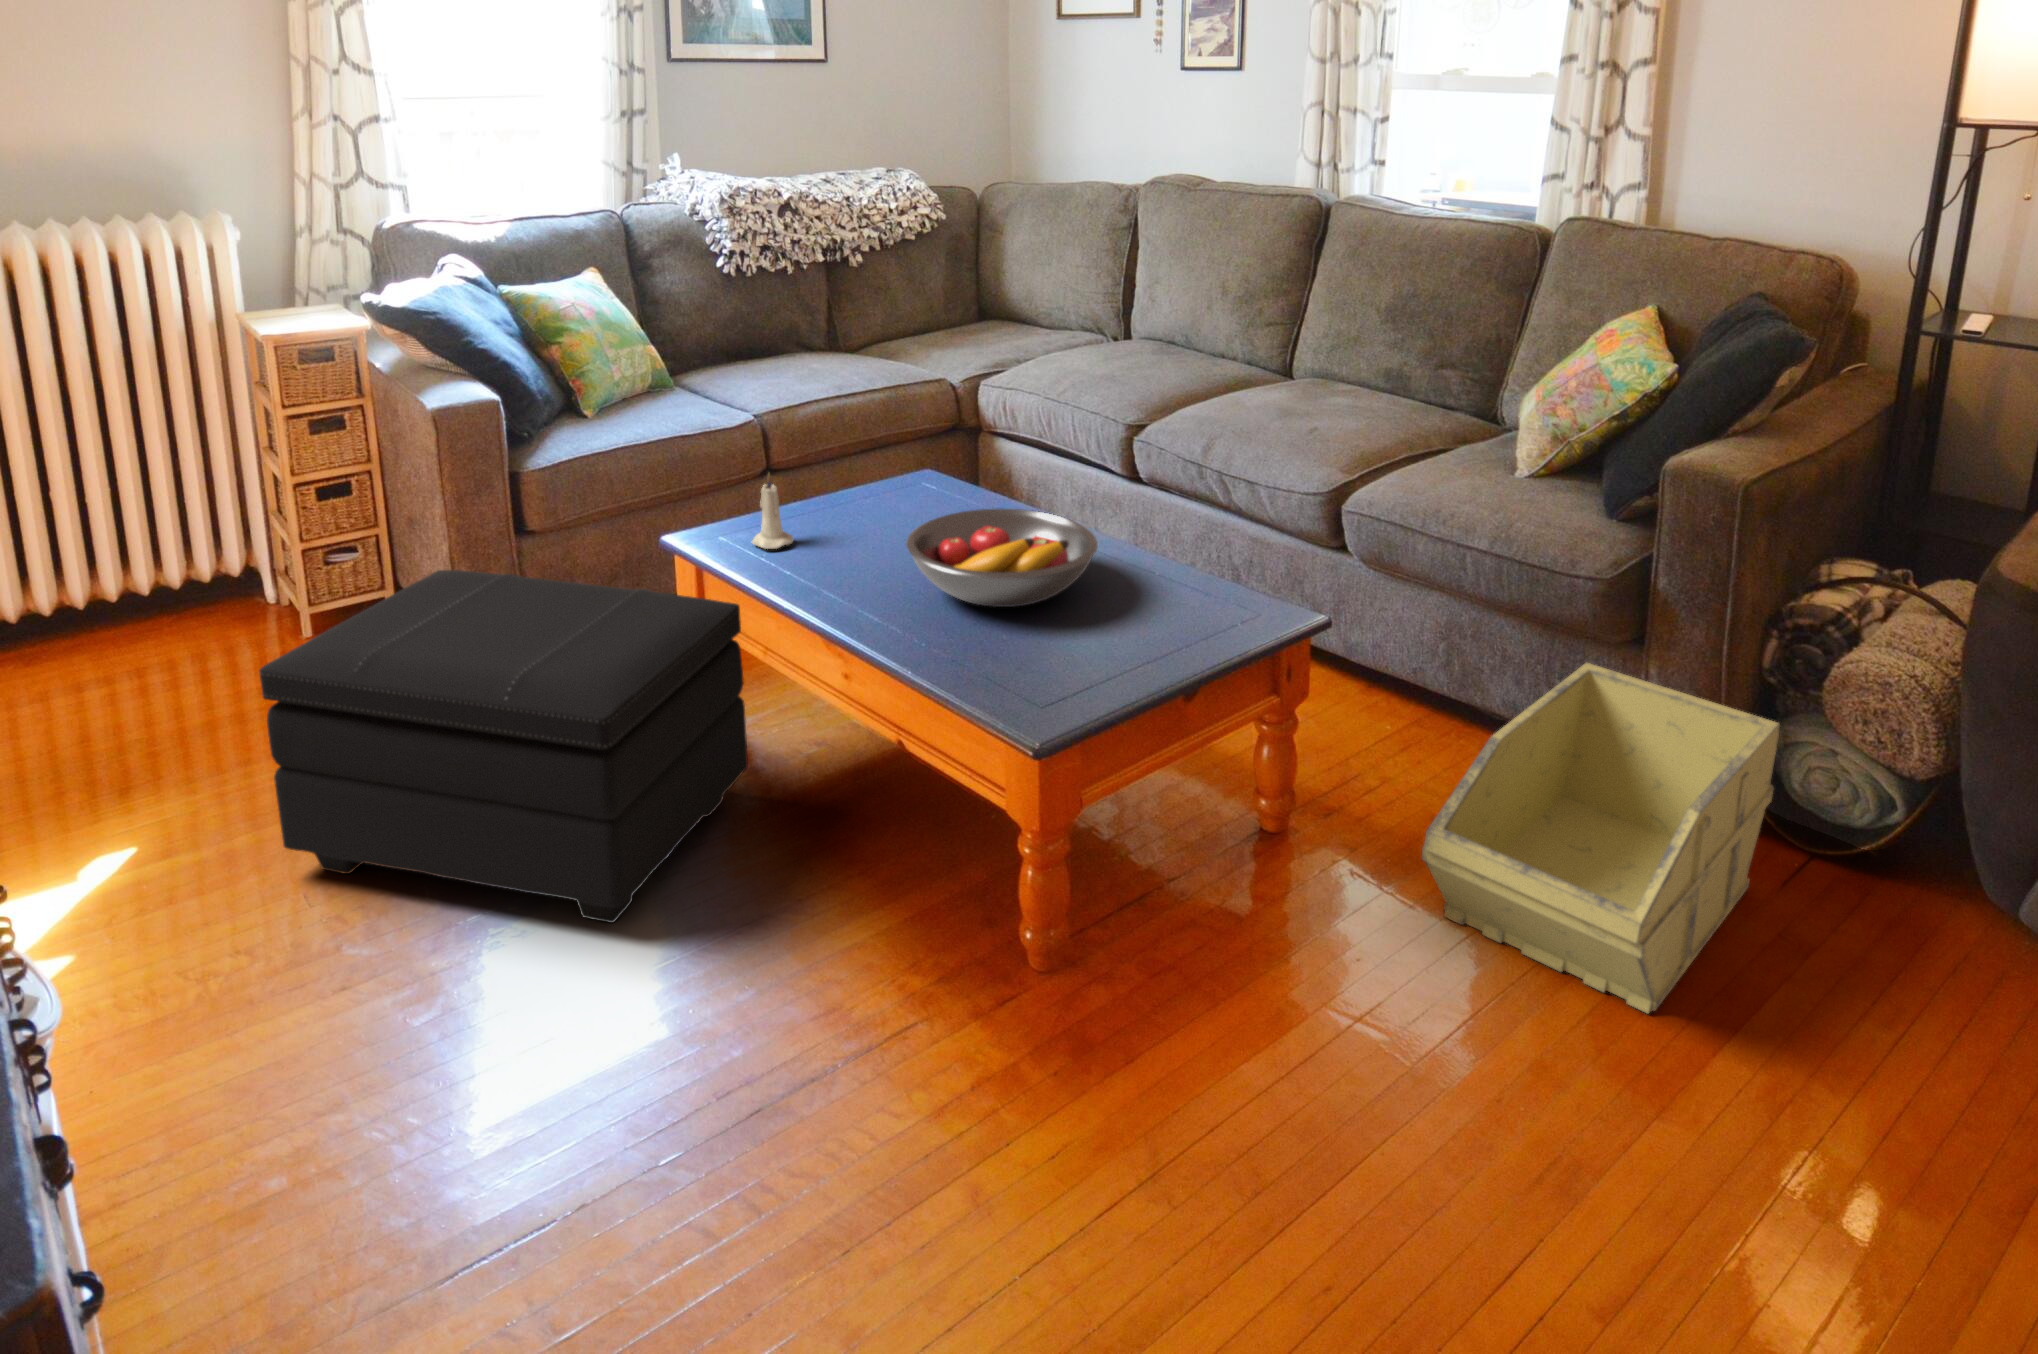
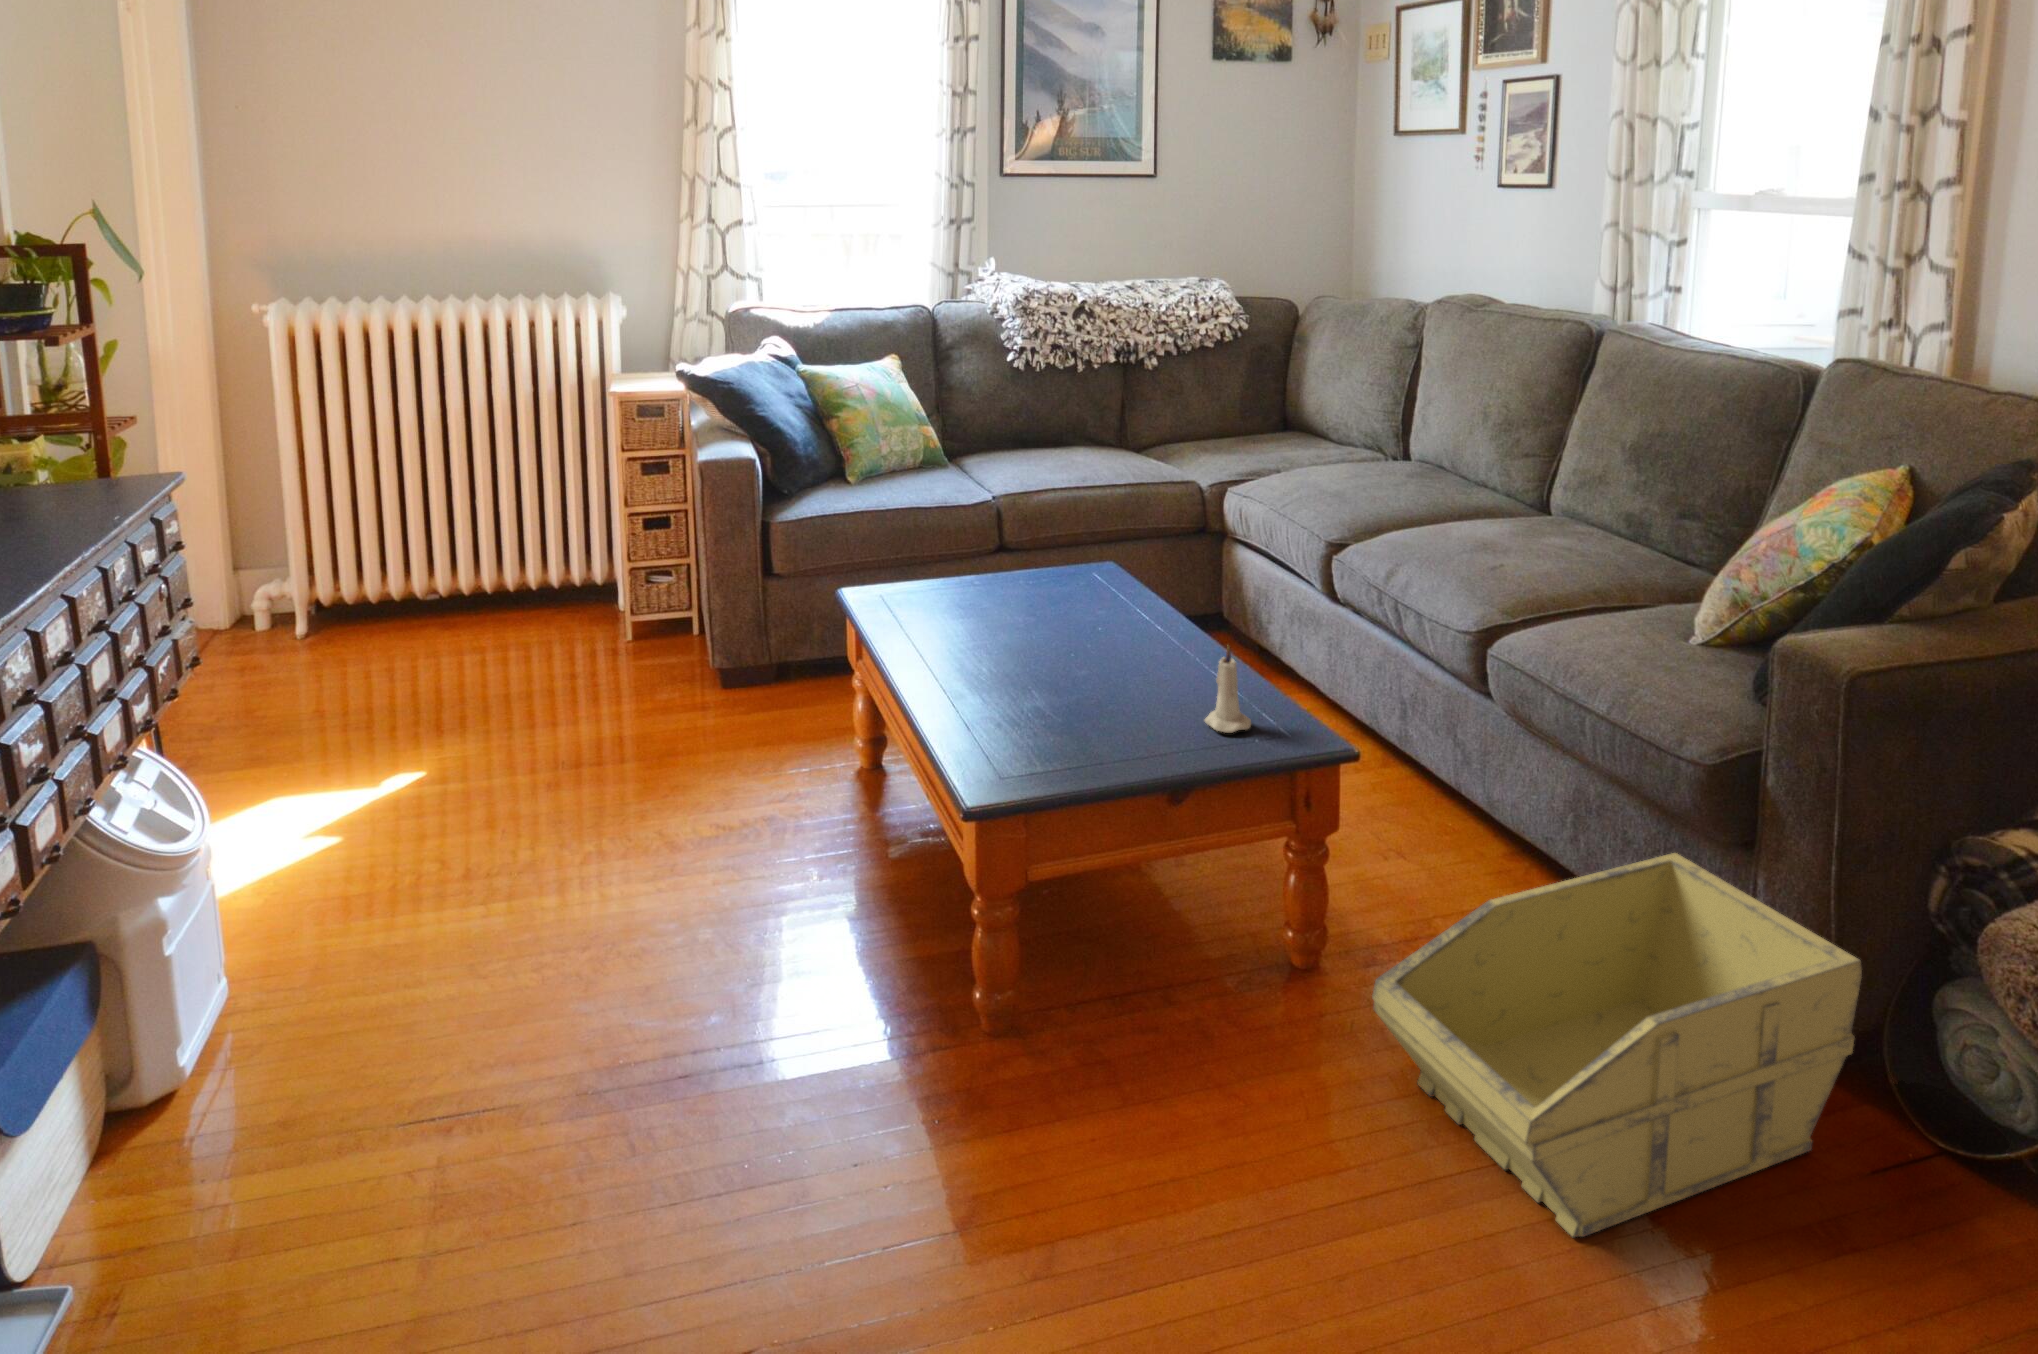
candle: present [752,474,793,549] -> present [1205,646,1251,733]
fruit bowl: present [906,509,1098,607] -> none [976,596,1153,686]
footstool: present [259,570,748,923] -> none [493,591,858,900]

